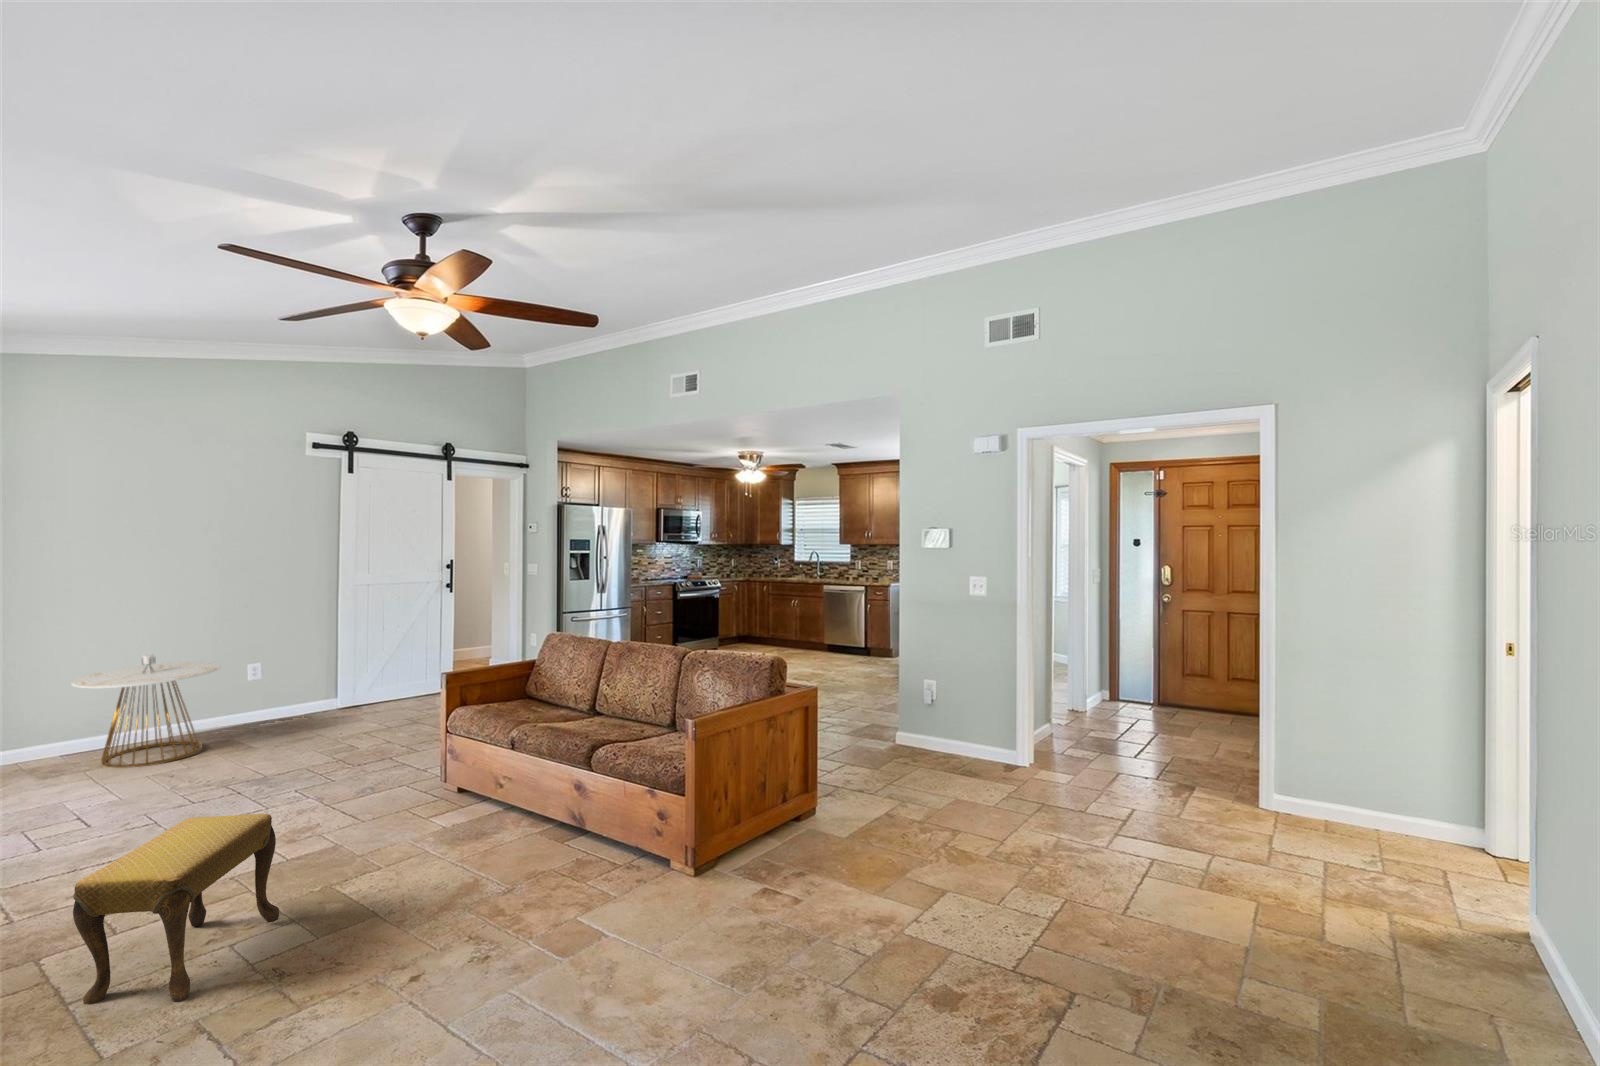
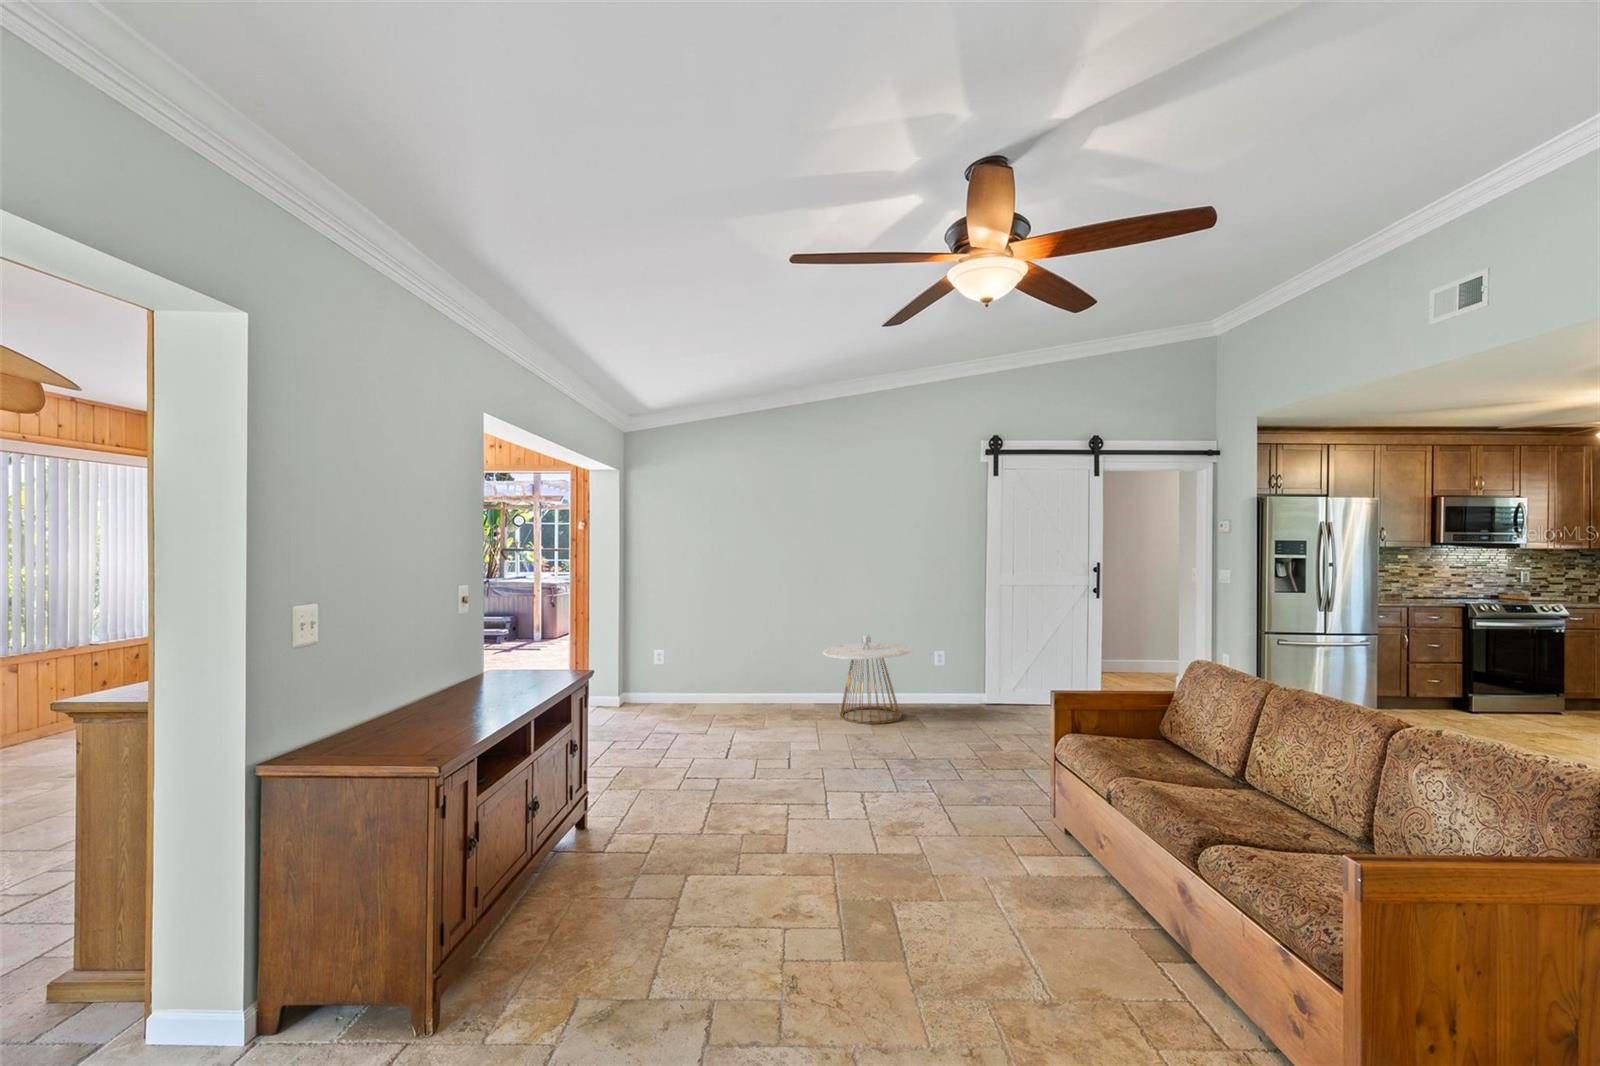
footstool: present [73,814,279,1004] -> none [675,789,832,966]

